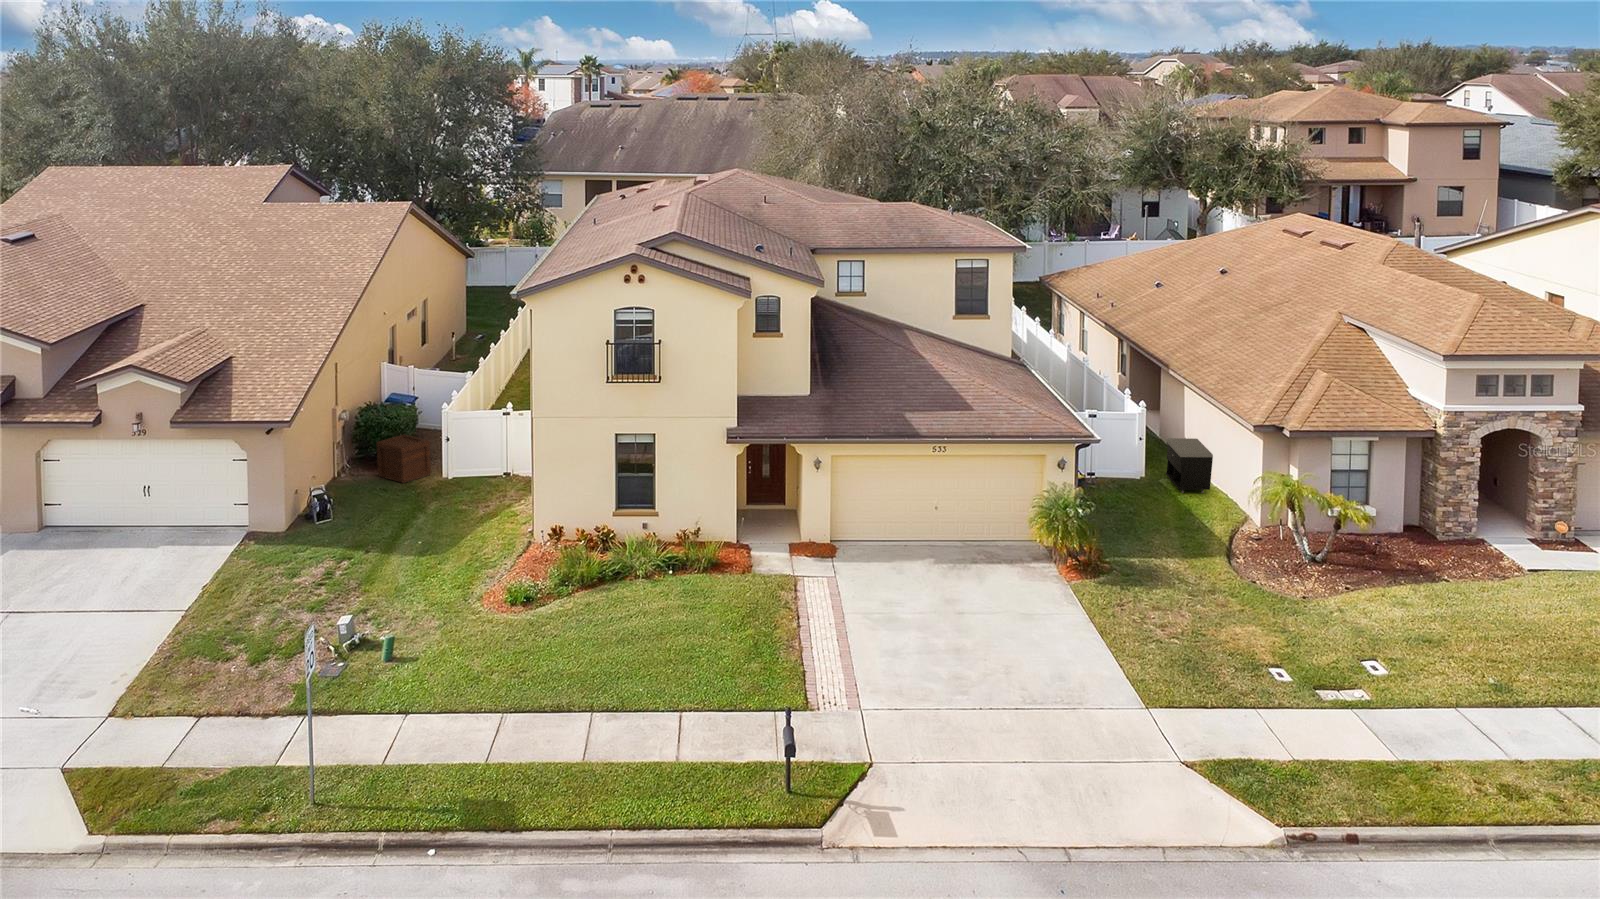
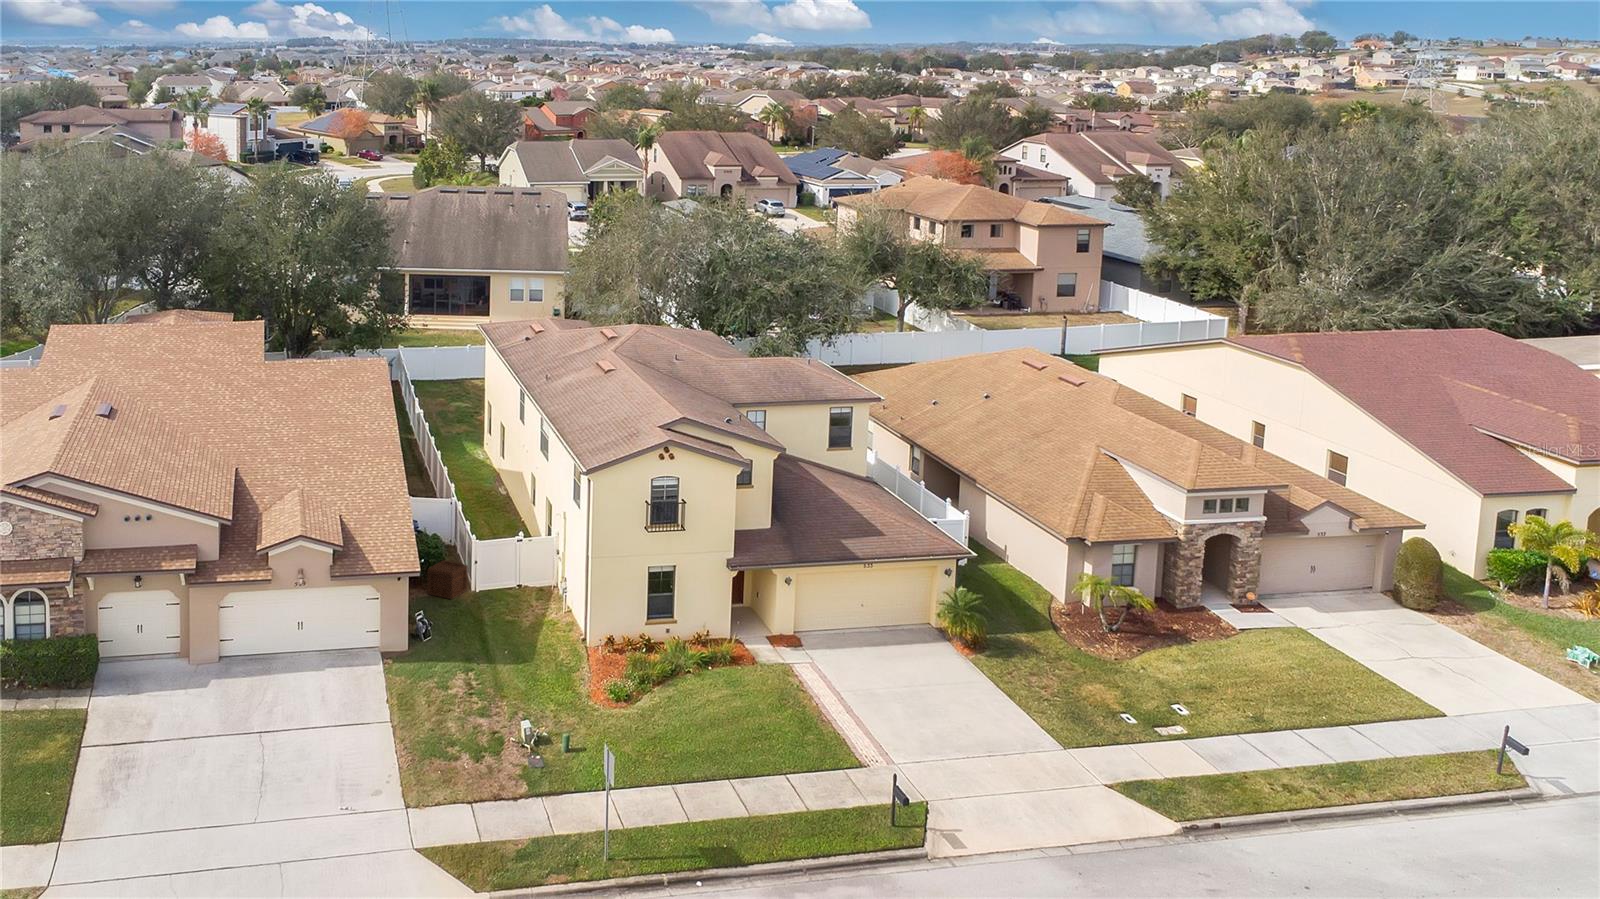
storage bench: present [1166,438,1213,493] -> none [986,539,1024,579]

